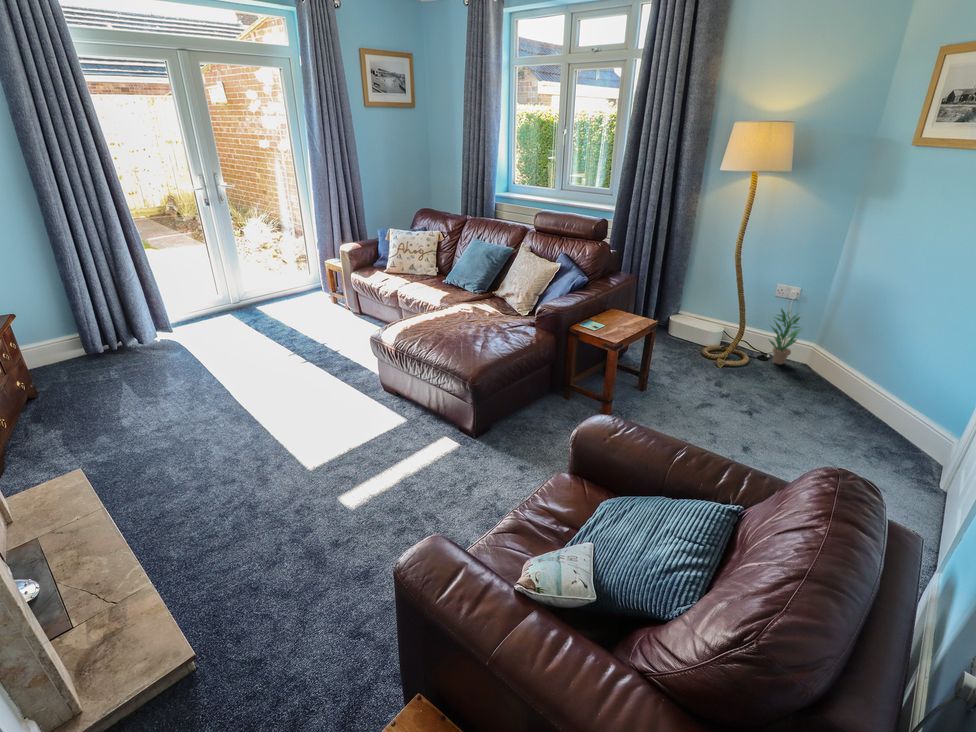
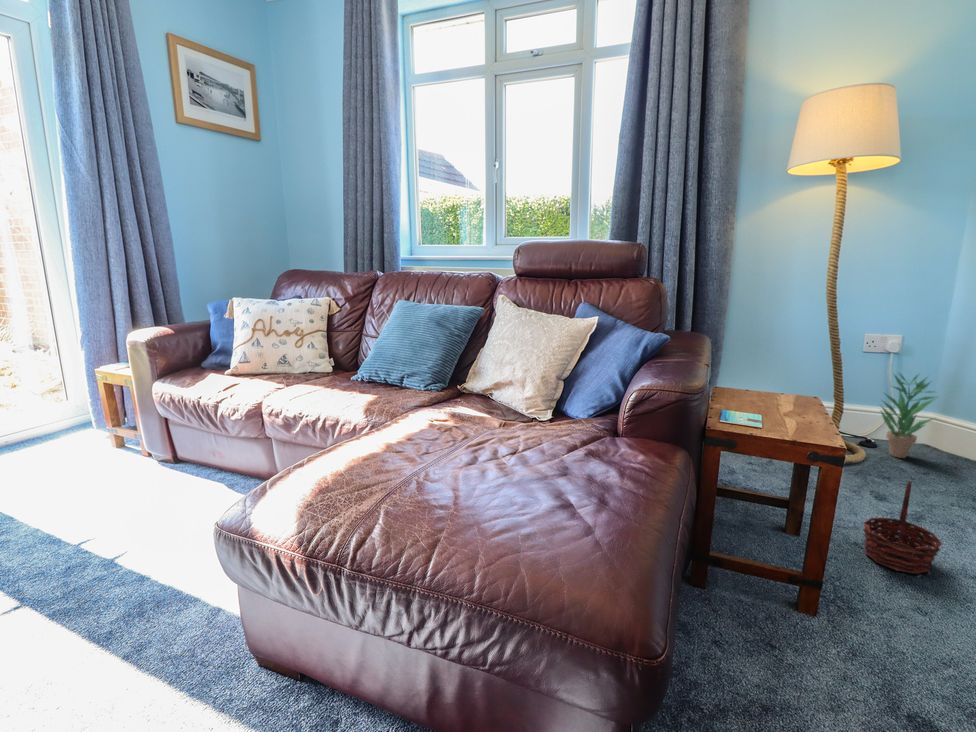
basket: none [668,365,702,410] -> present [863,481,942,574]

